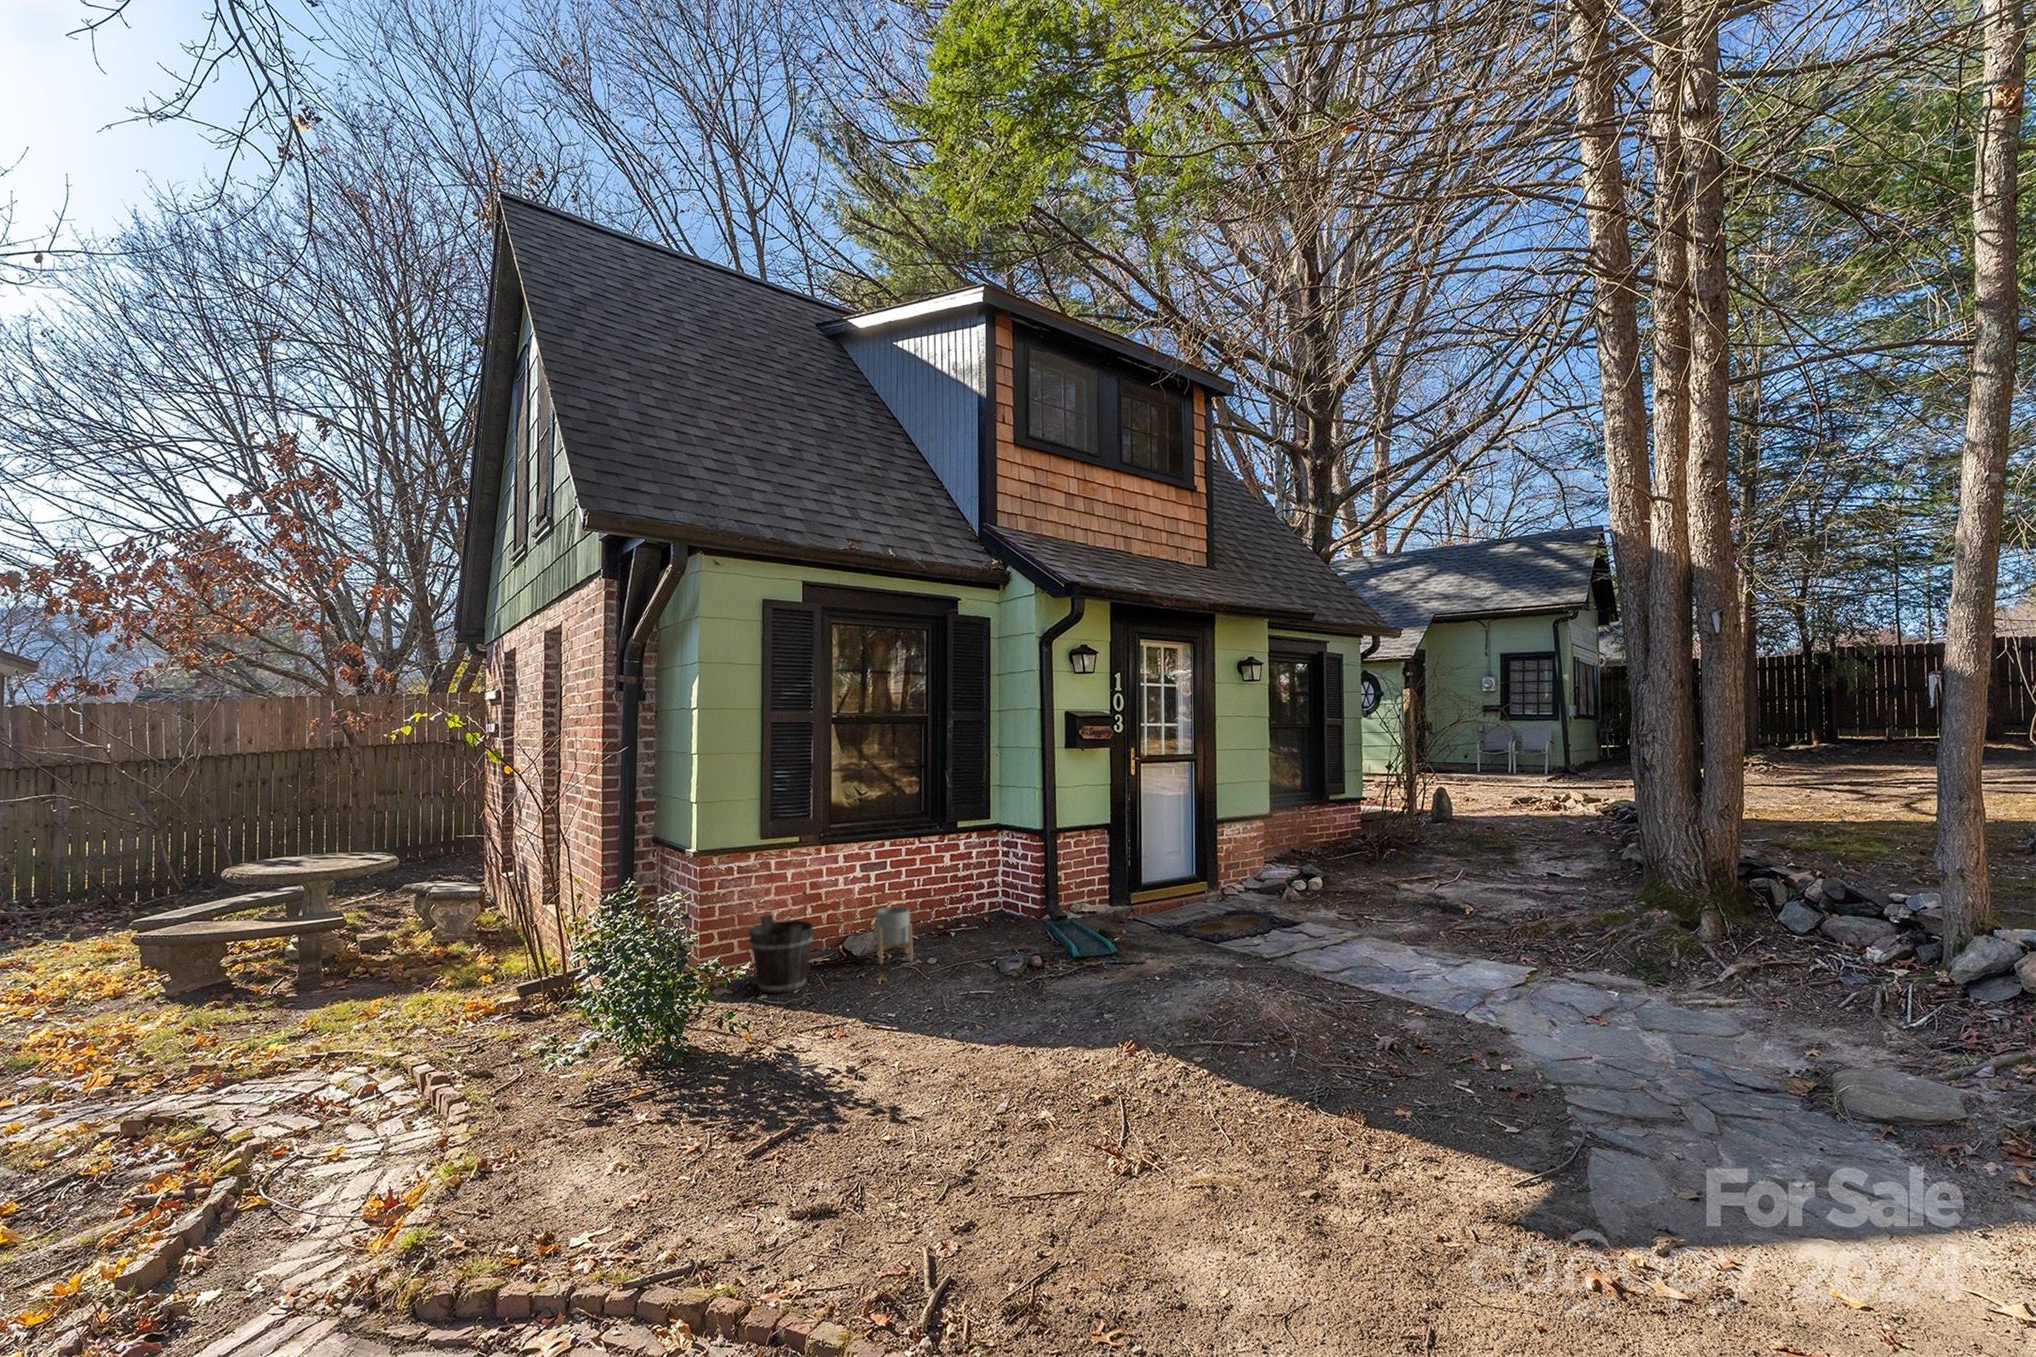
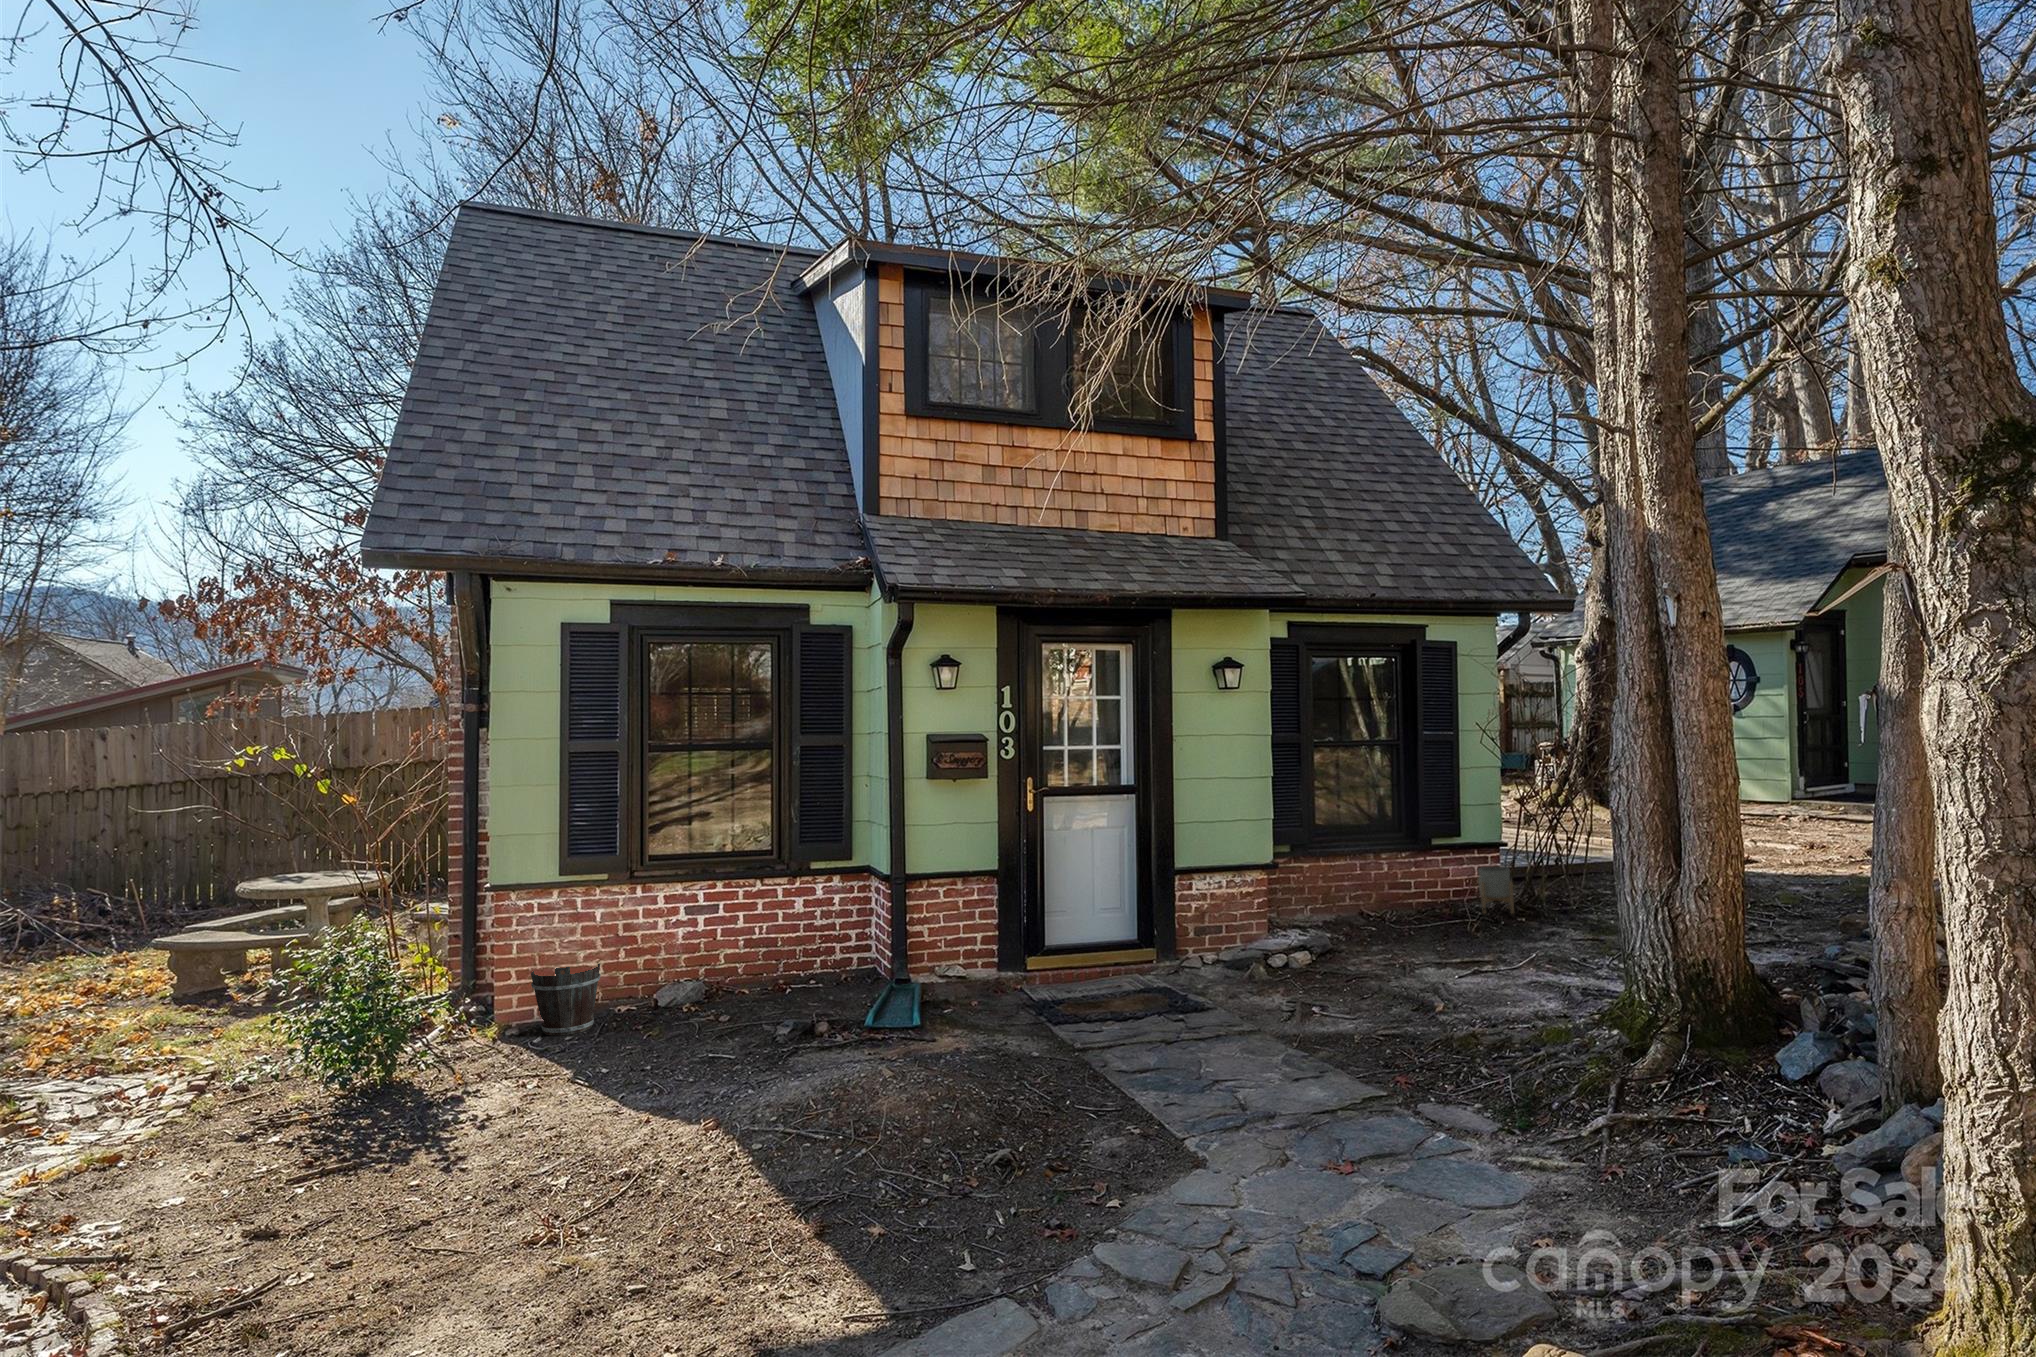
planter: present [875,907,913,964] -> present [1477,867,1514,913]

